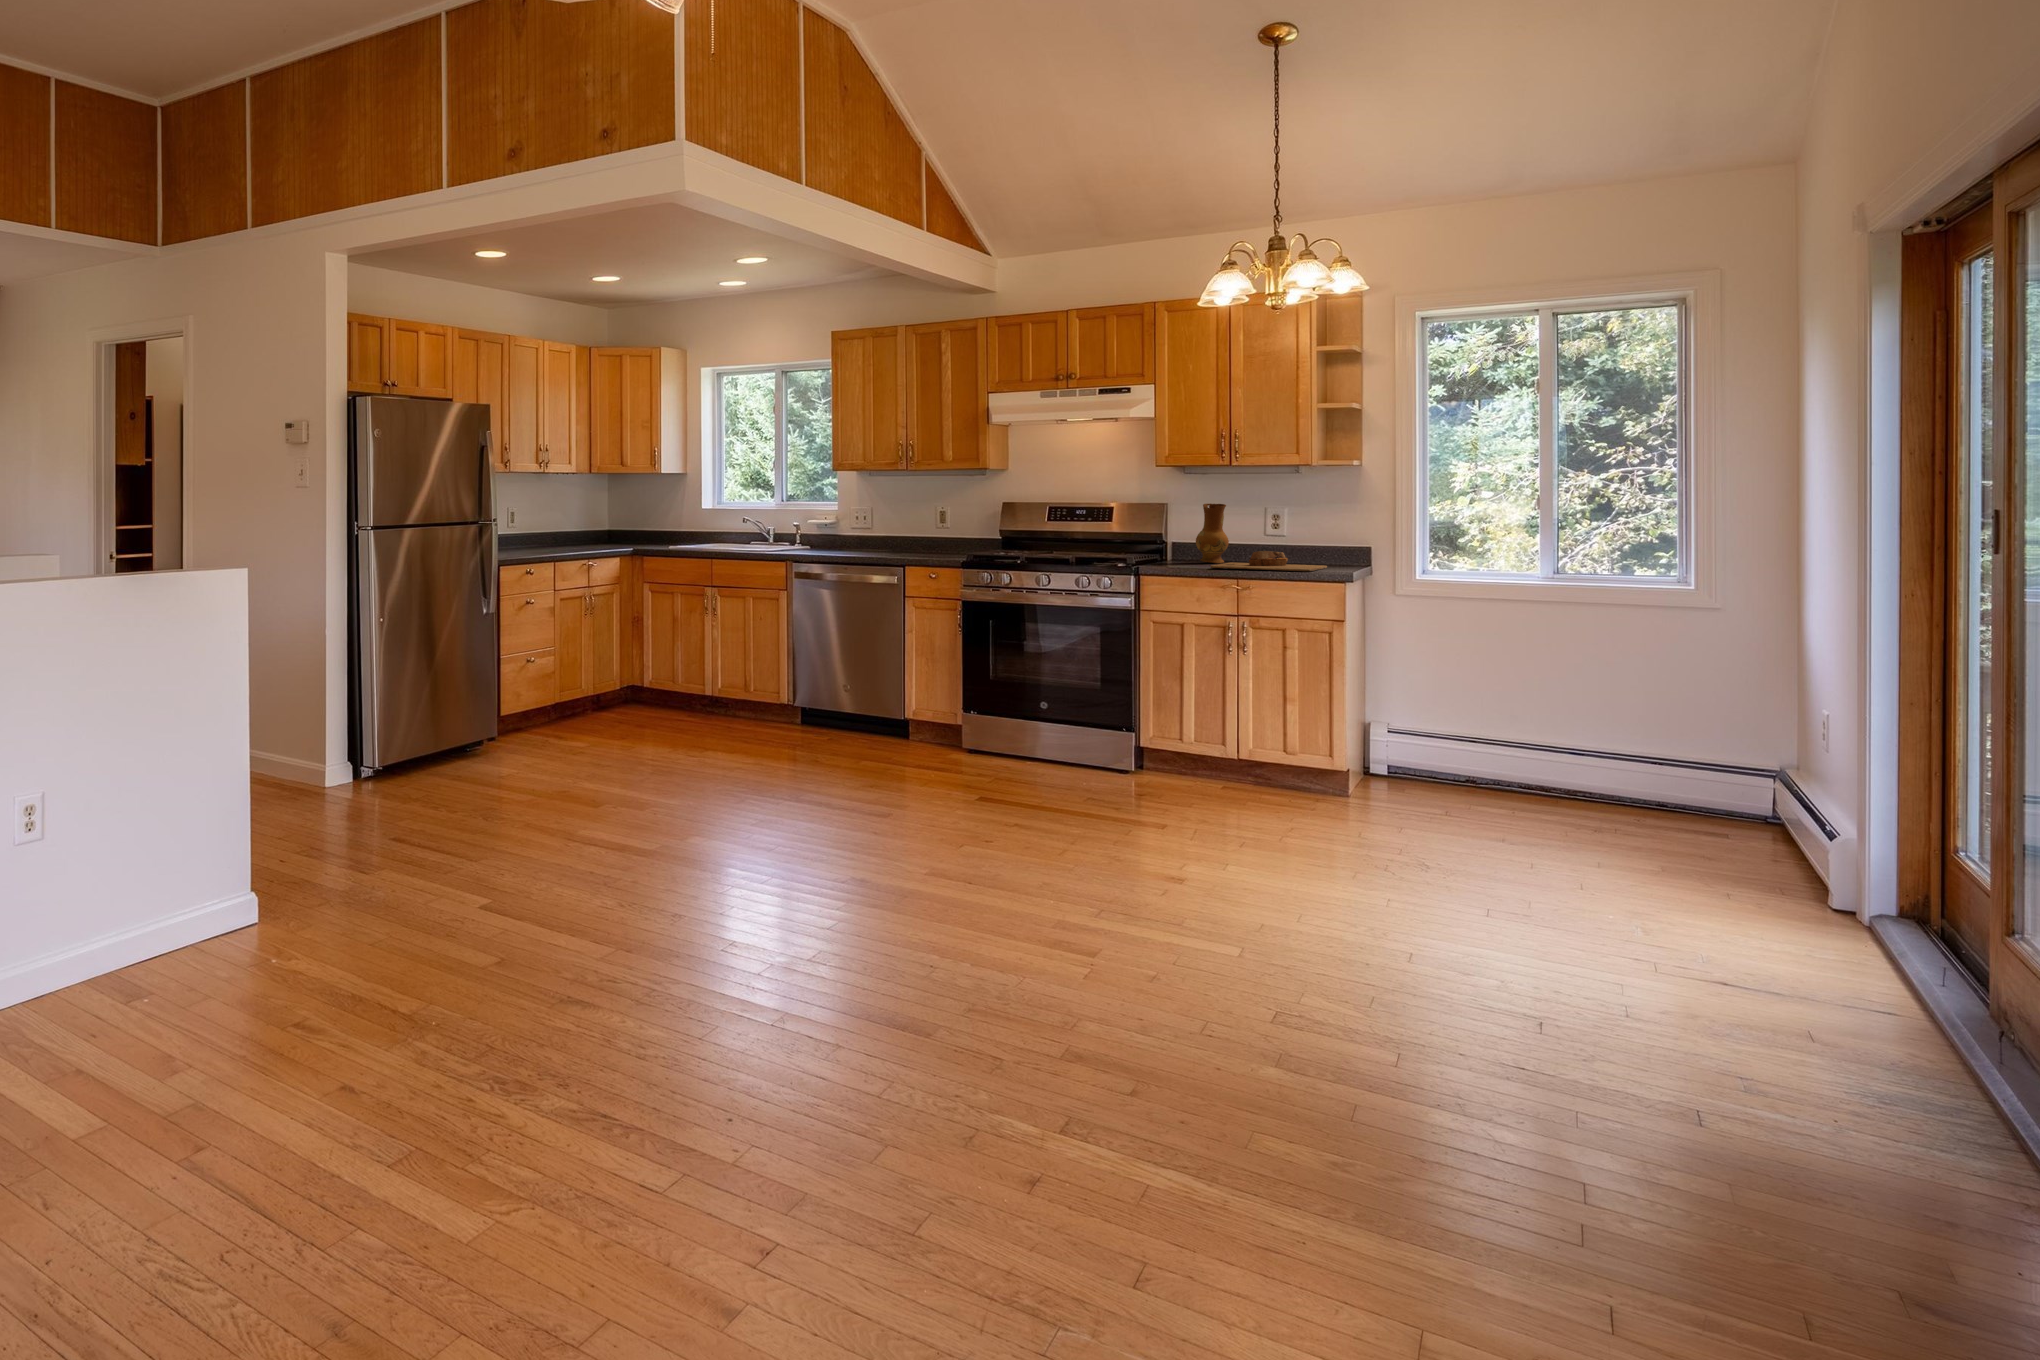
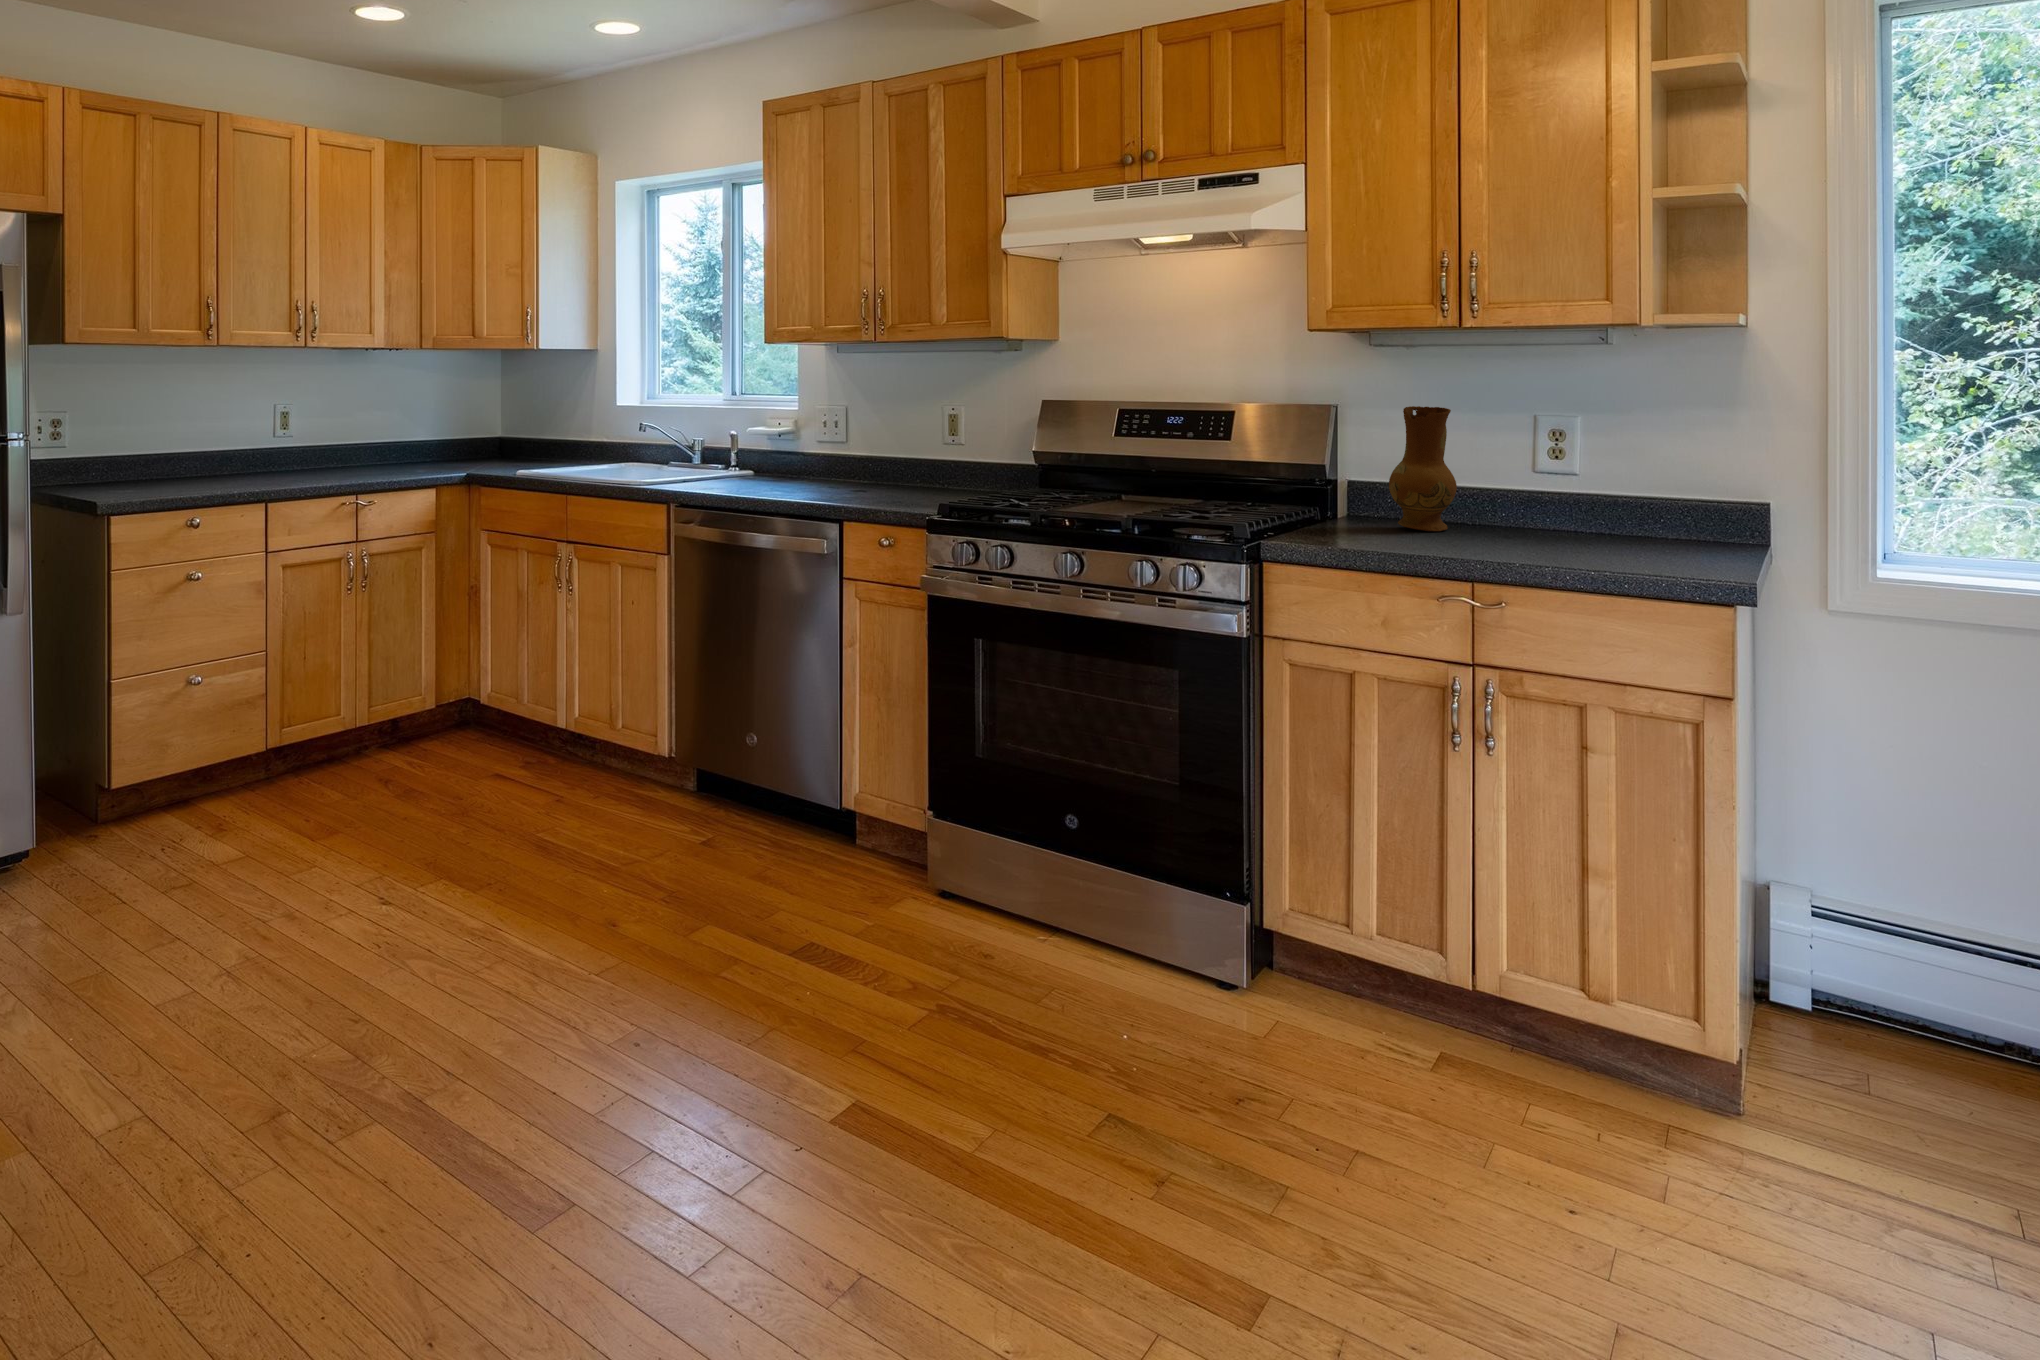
cutting board: present [1210,551,1327,571] -> none [1415,516,1677,572]

